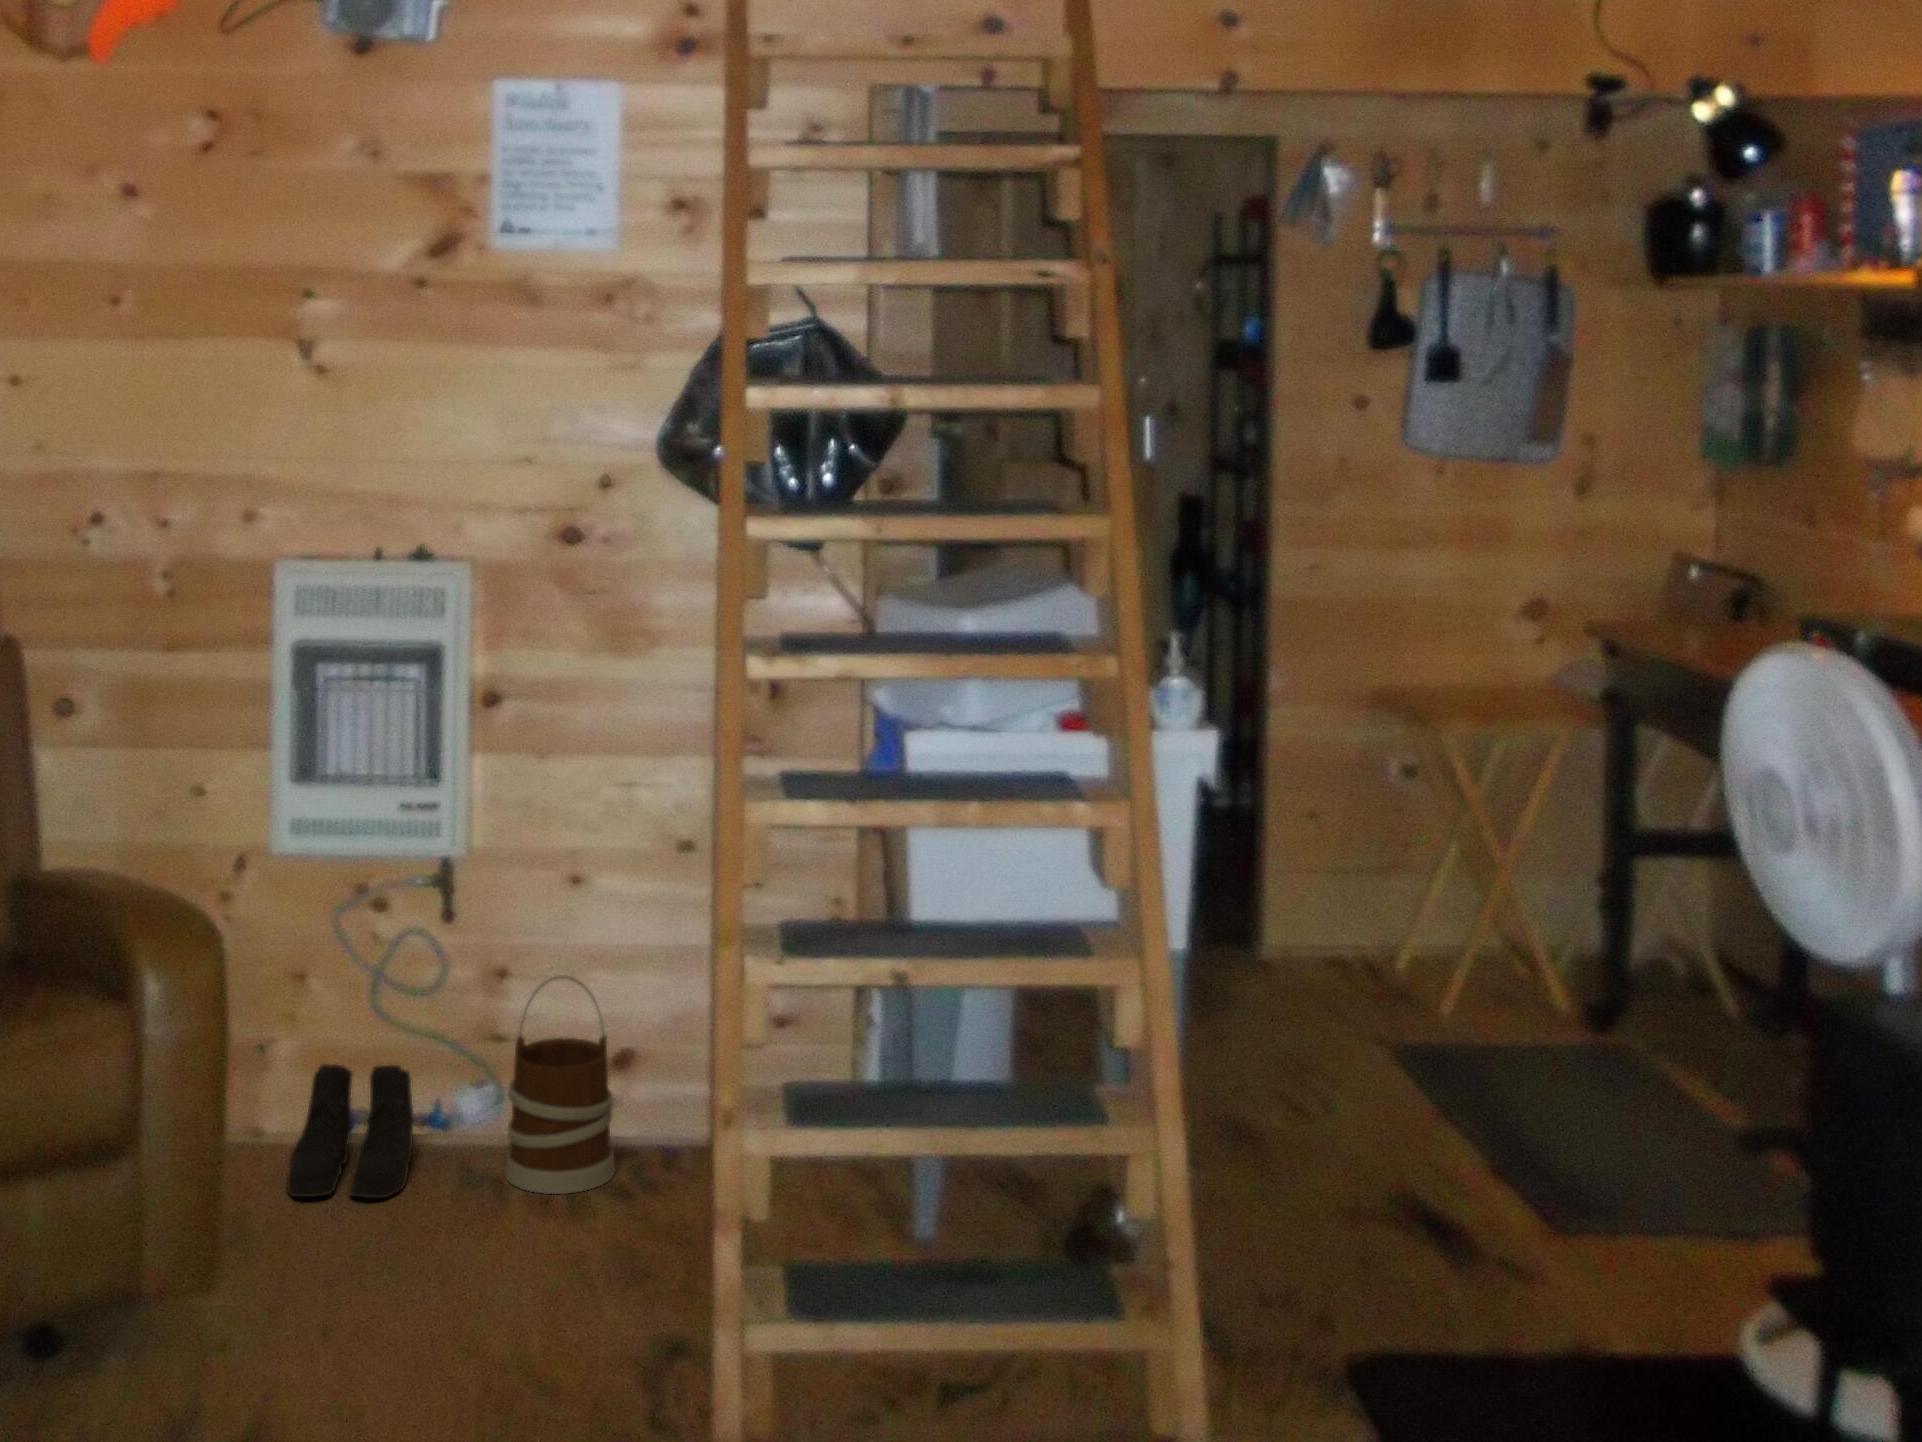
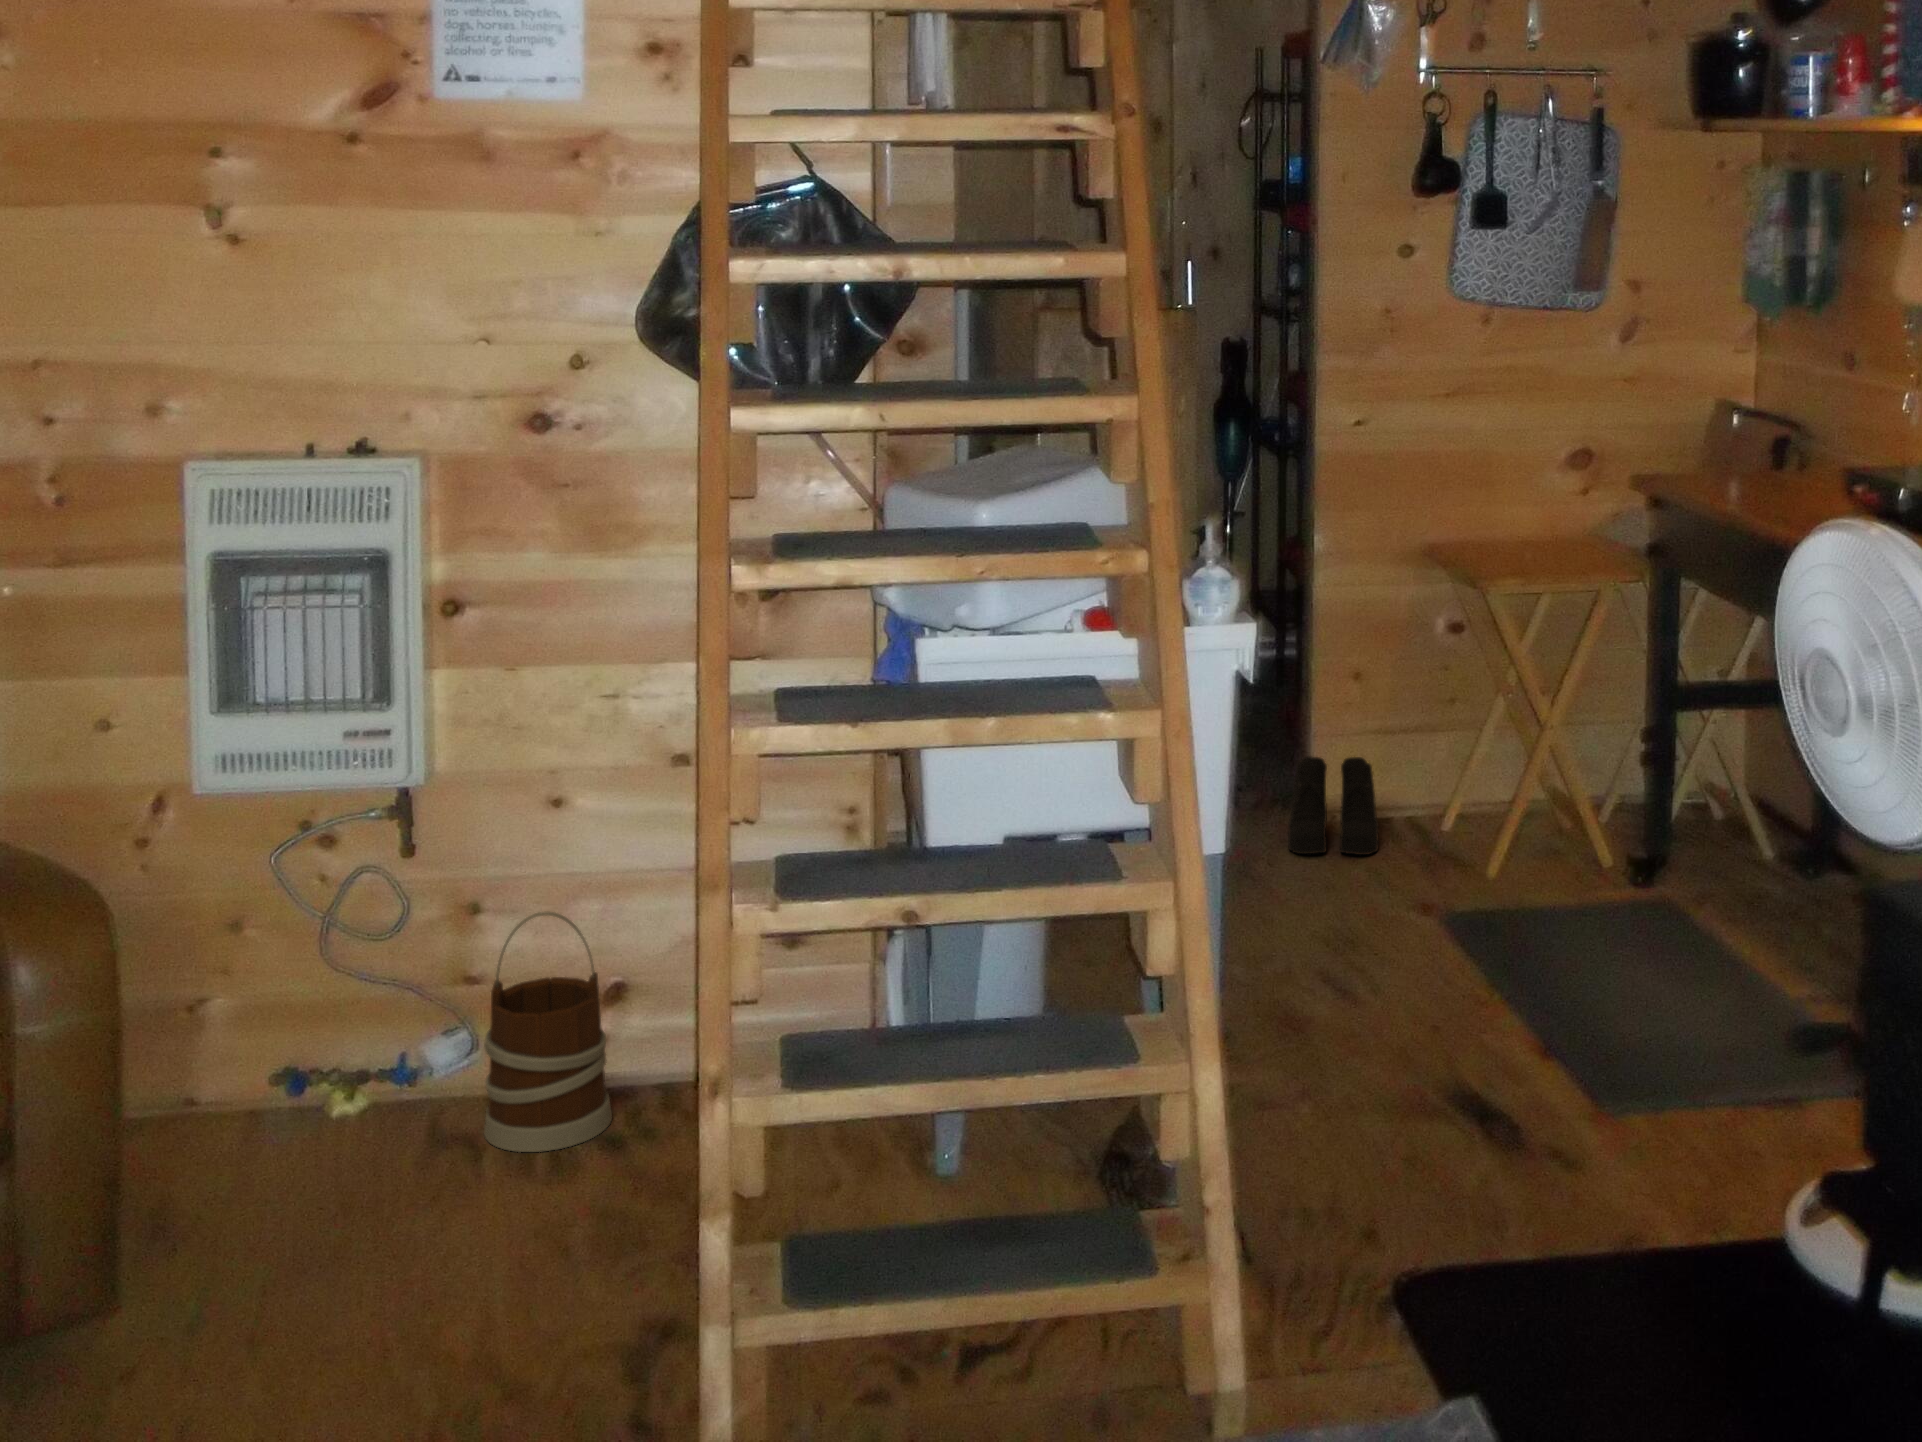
boots: present [287,1064,414,1198] -> present [1288,756,1379,855]

